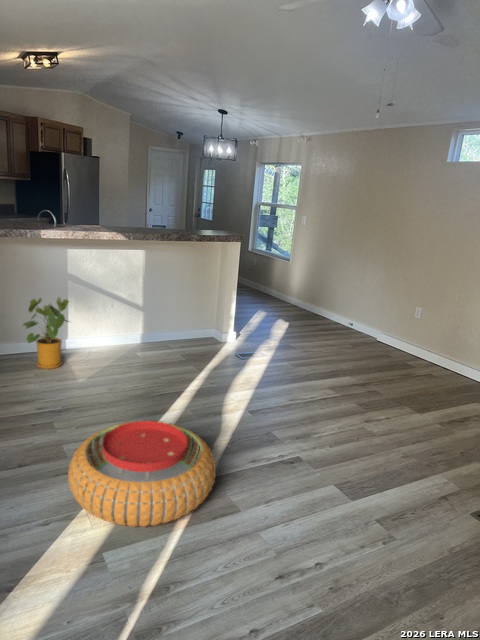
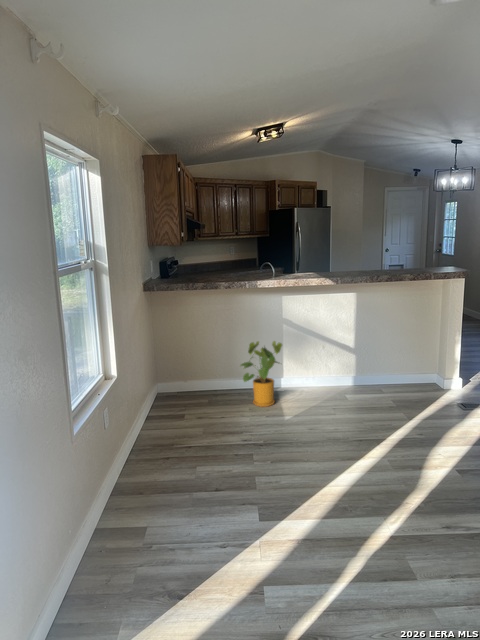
pouf: present [68,421,216,527] -> none [247,463,394,572]

